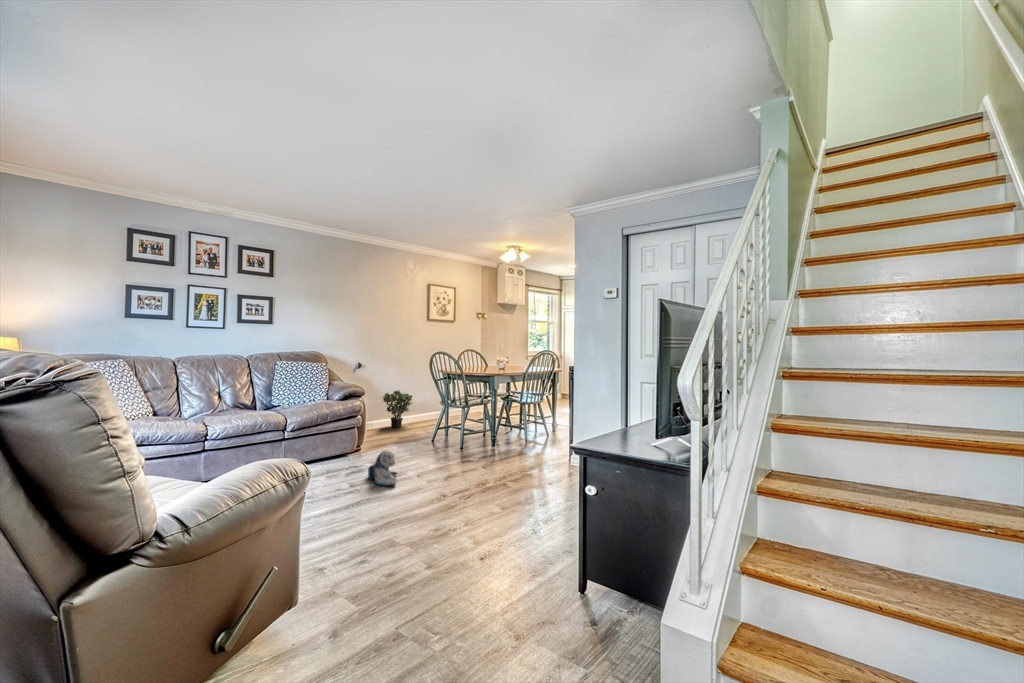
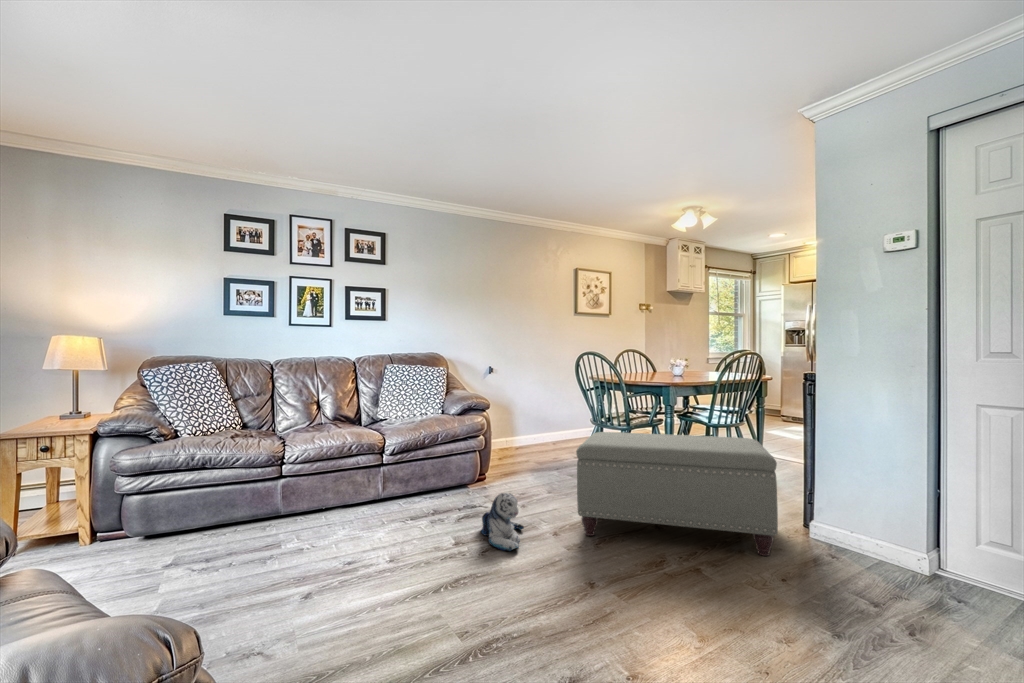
potted plant: present [383,390,412,428] -> none [517,403,555,452]
ottoman: none [433,410,546,476] -> present [576,432,778,556]

